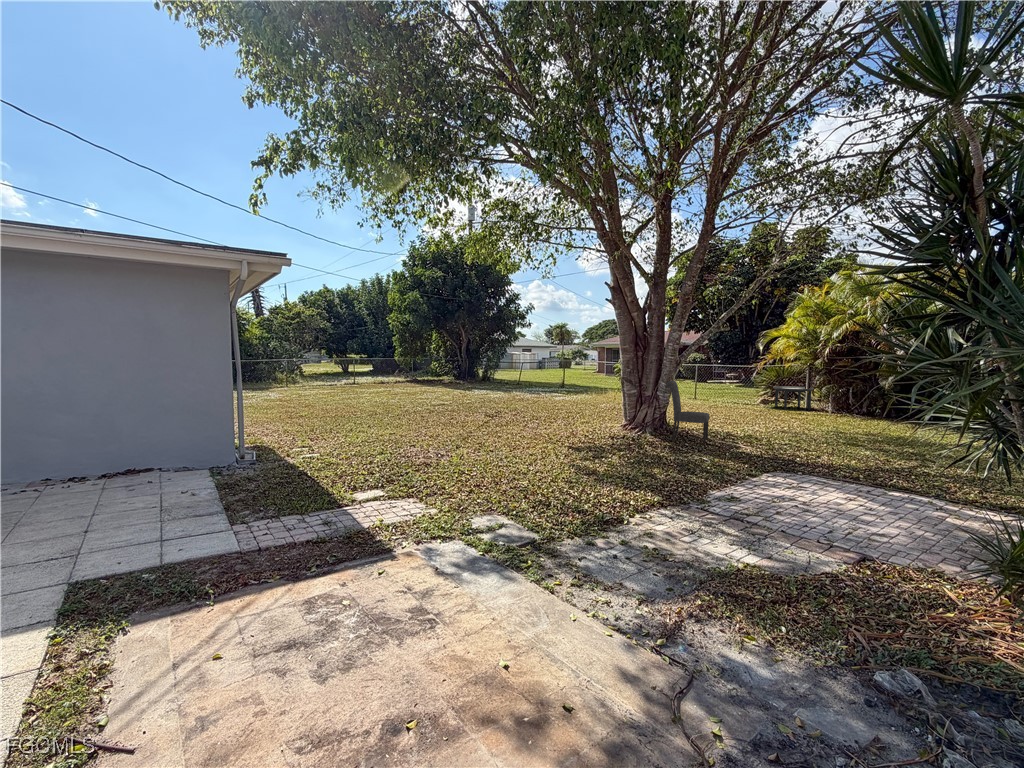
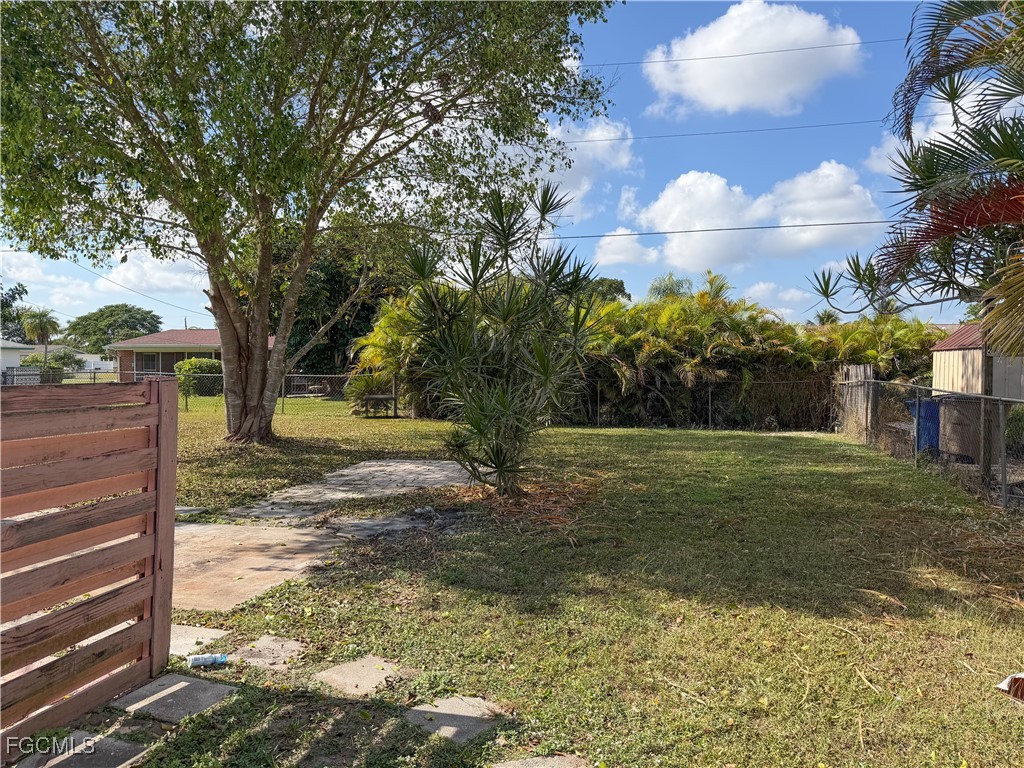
chair: present [666,381,710,442] -> none [271,390,312,447]

